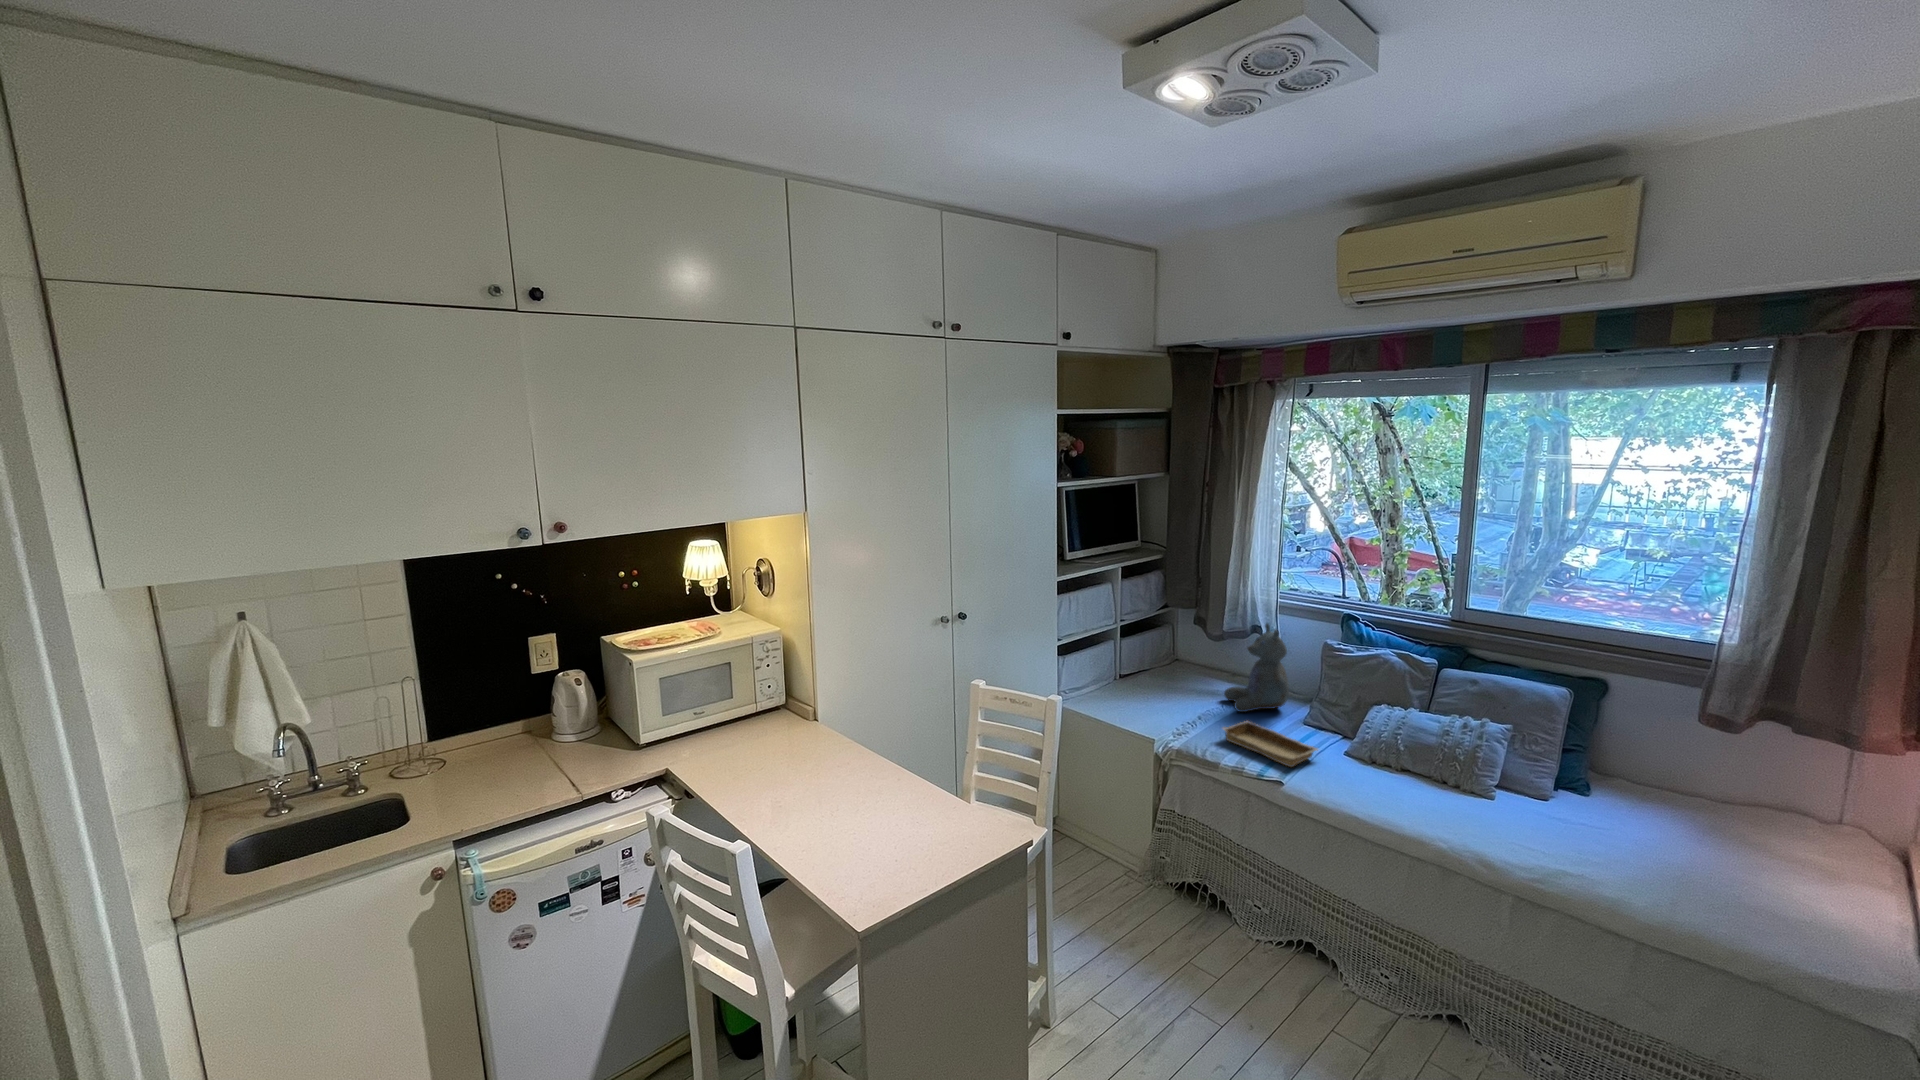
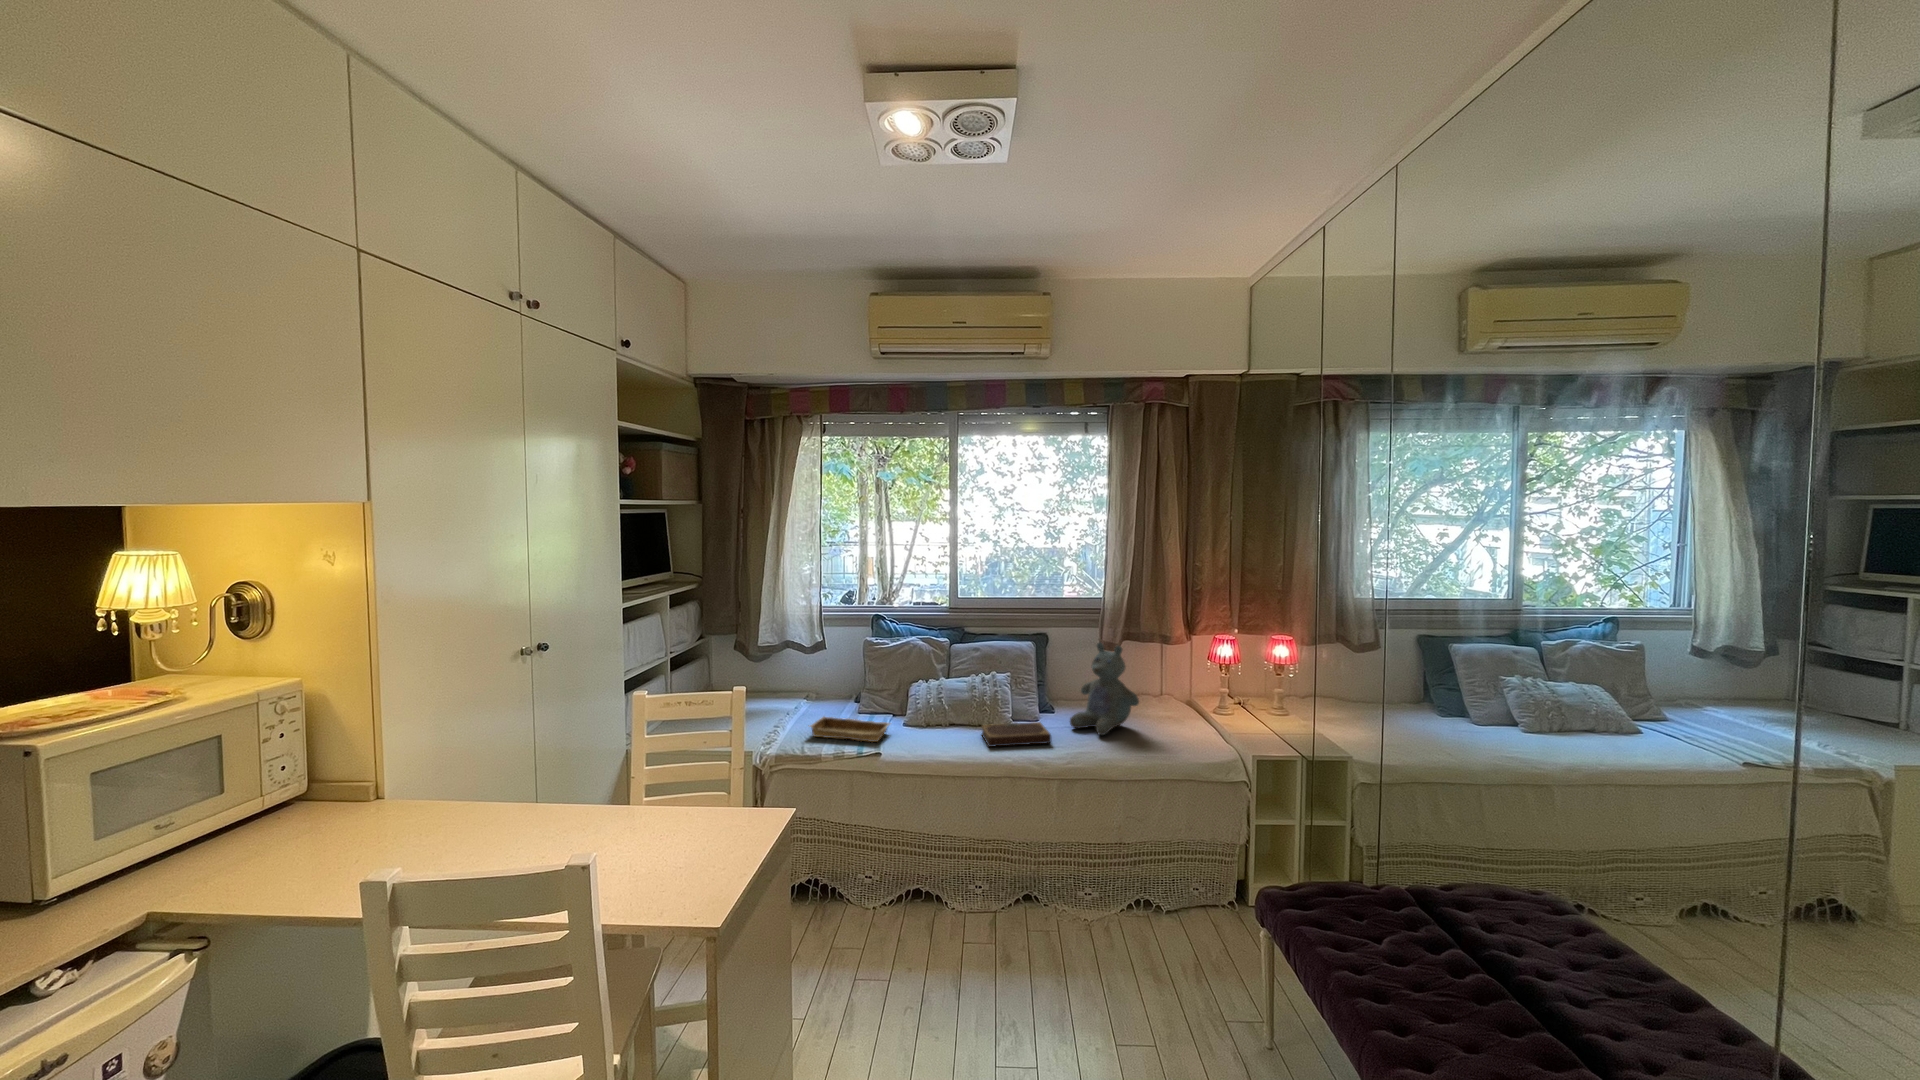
stuffed bear: present [1224,623,1289,712] -> present [1070,643,1139,735]
notebook: none [1431,785,1536,842] -> present [982,722,1051,747]

